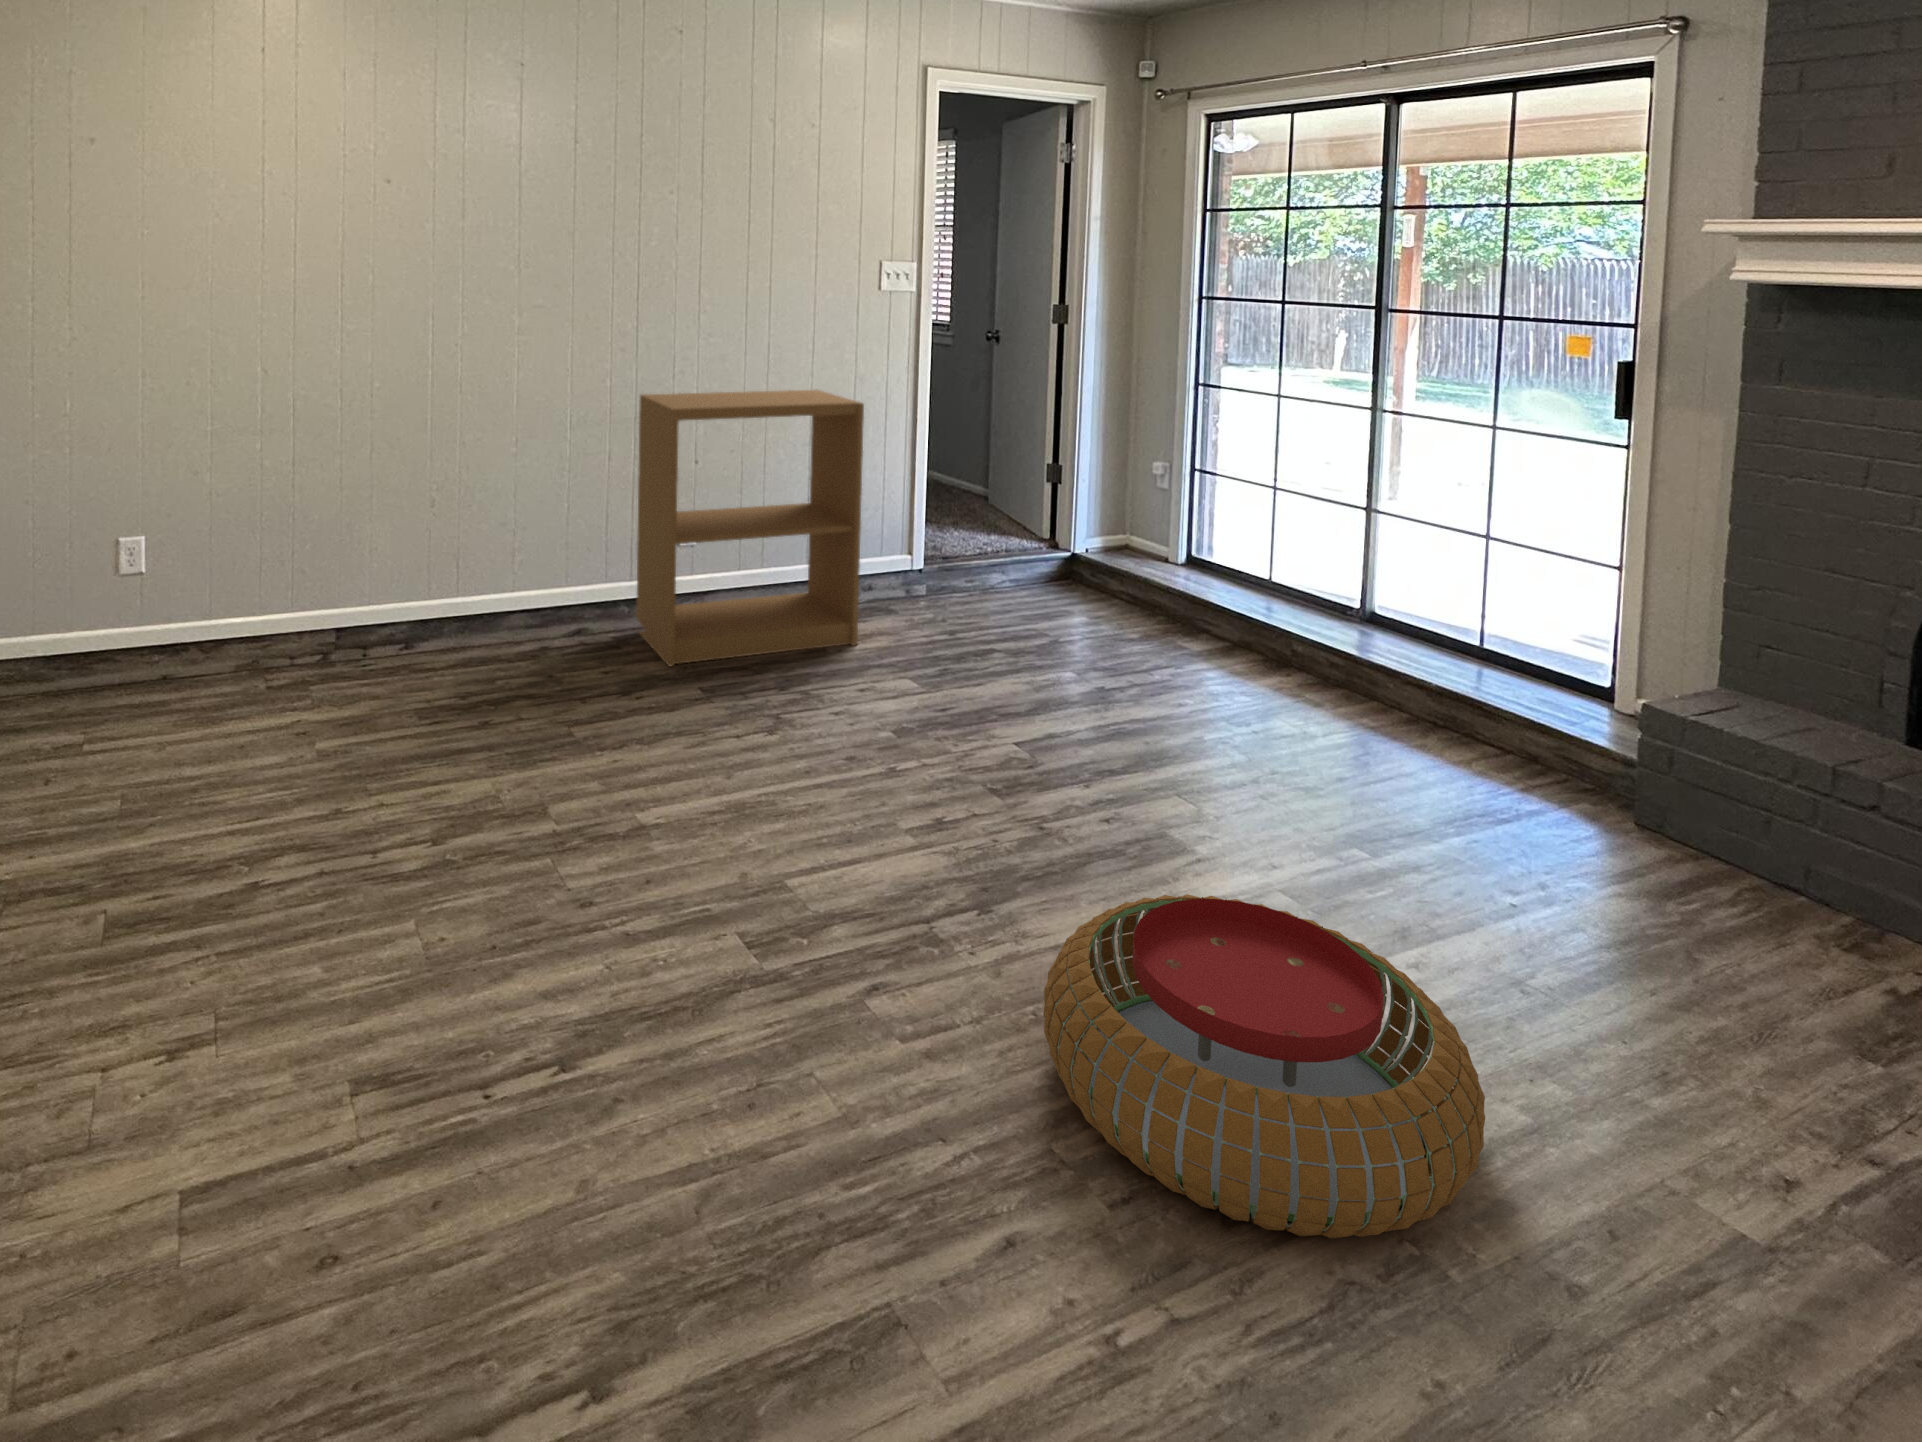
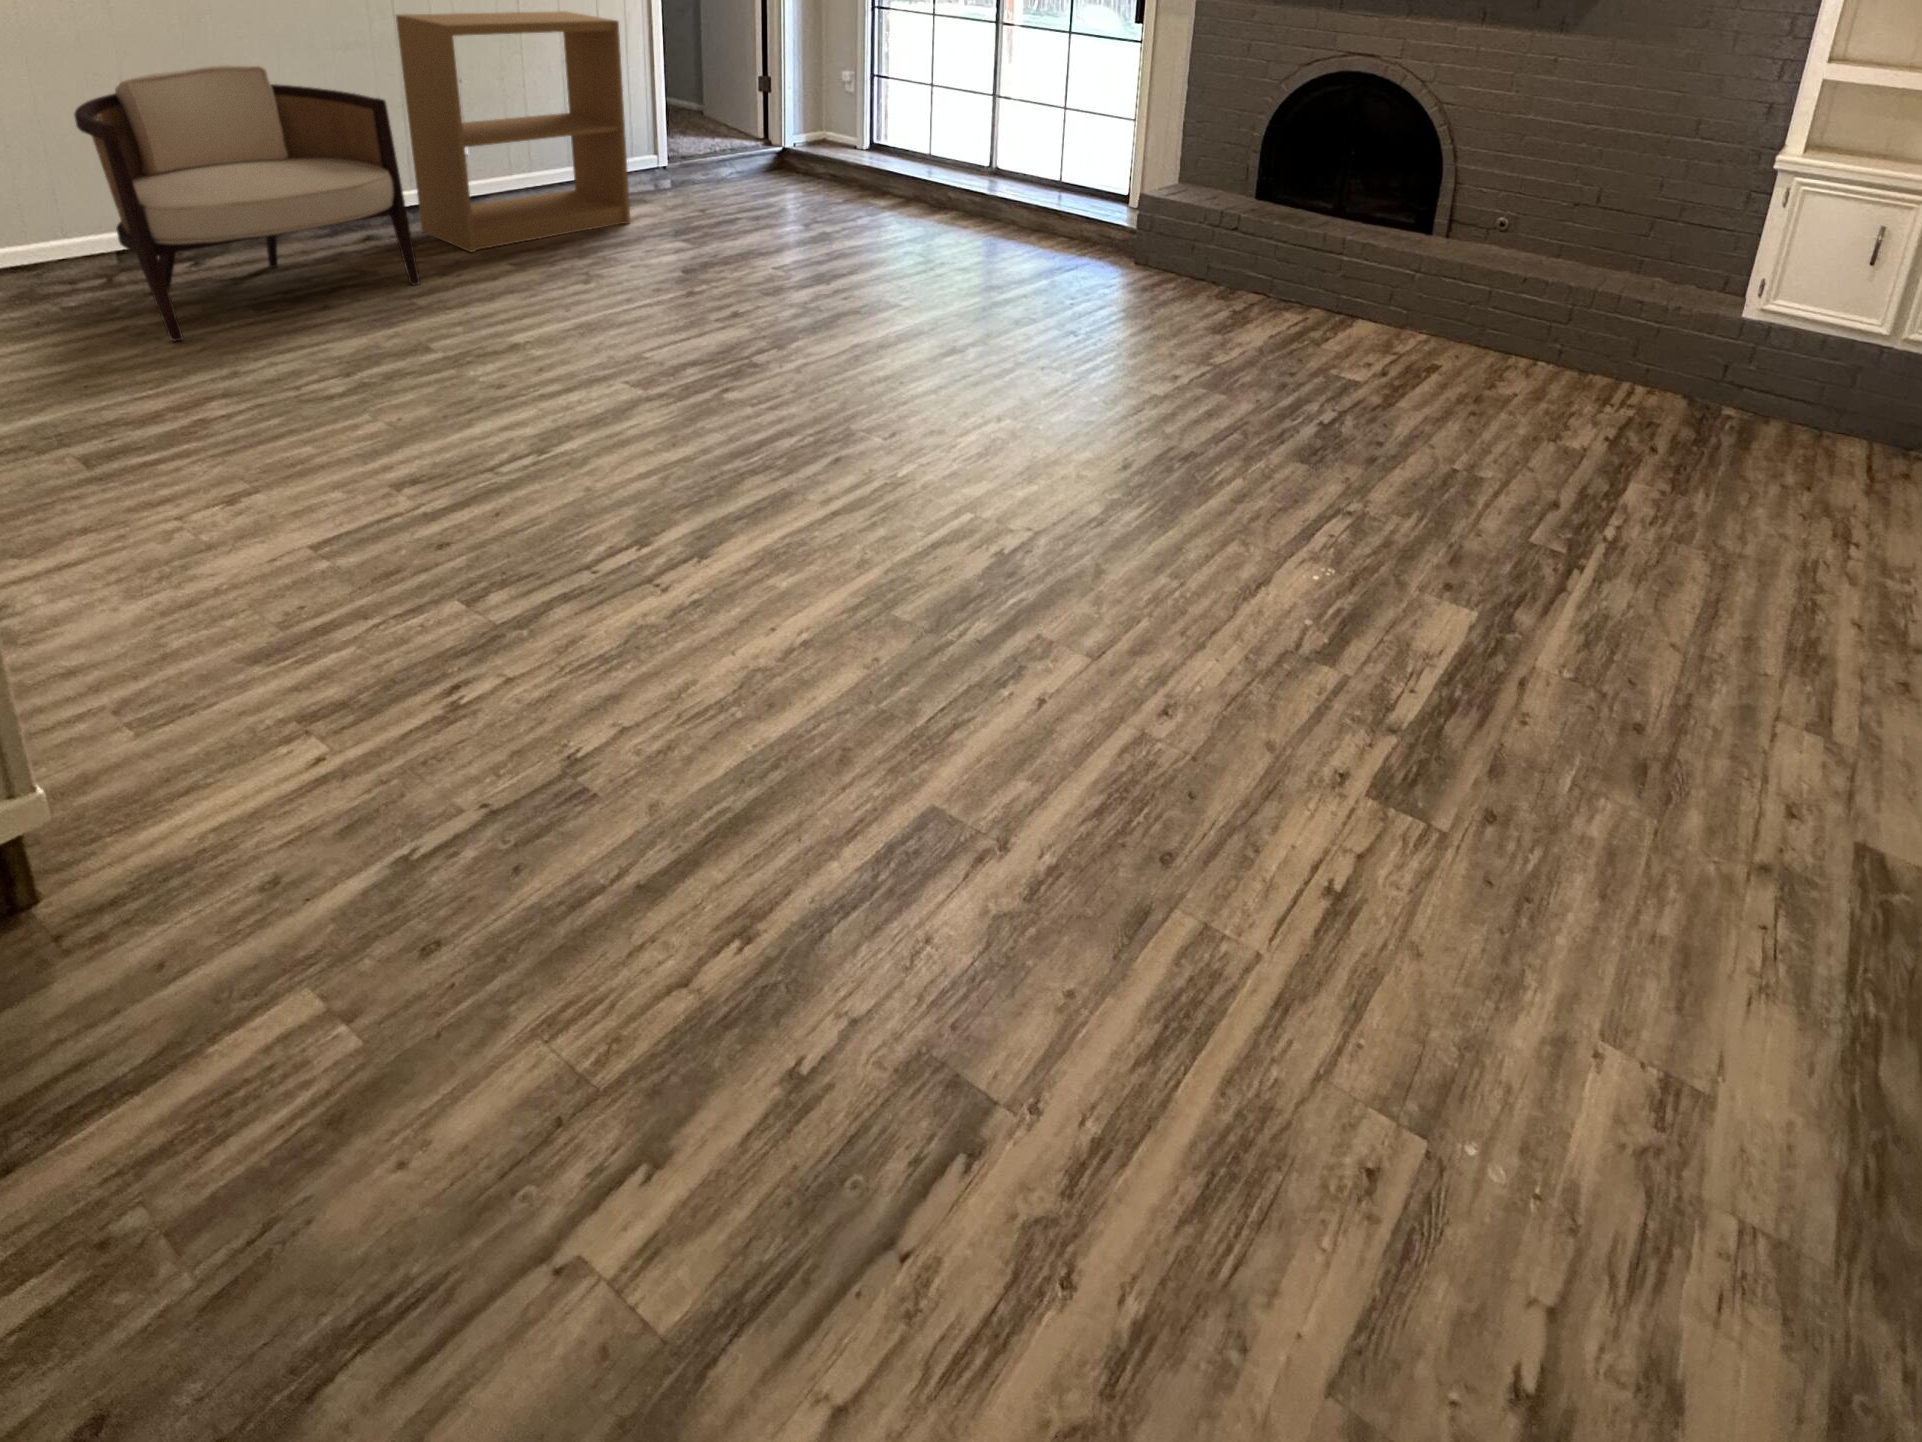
armchair: none [314,447,598,751] -> present [74,65,420,341]
pouf: present [1043,894,1485,1239] -> none [839,300,1064,434]

